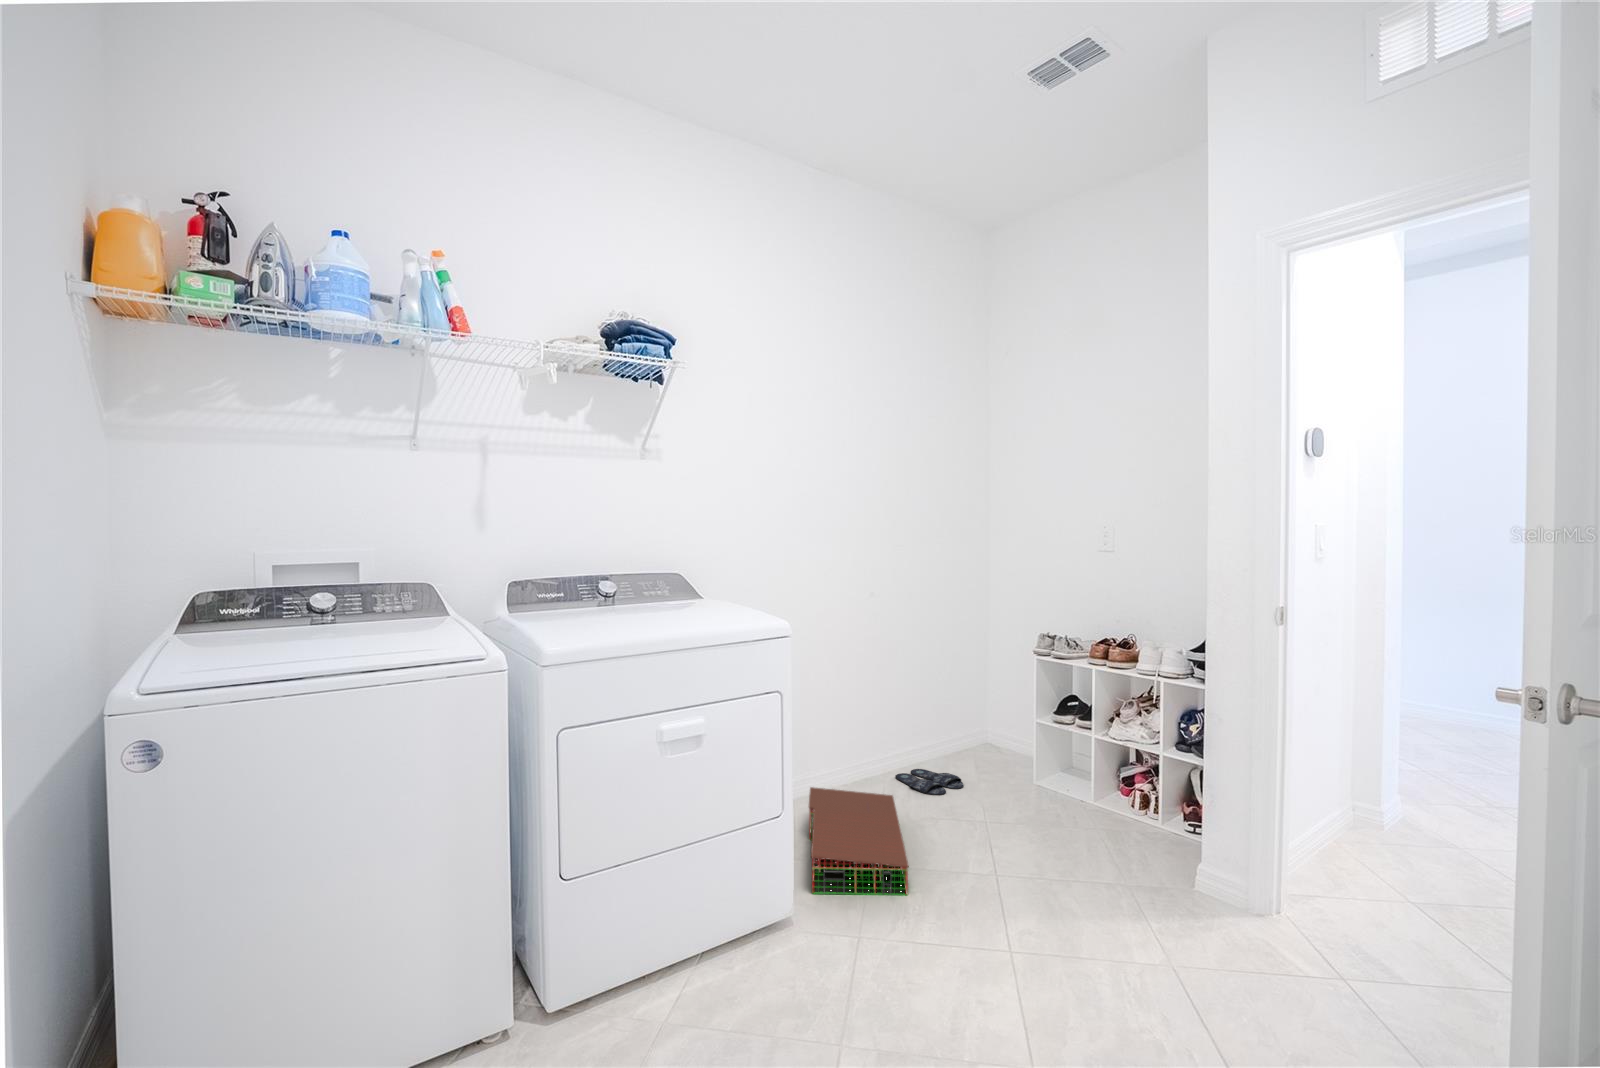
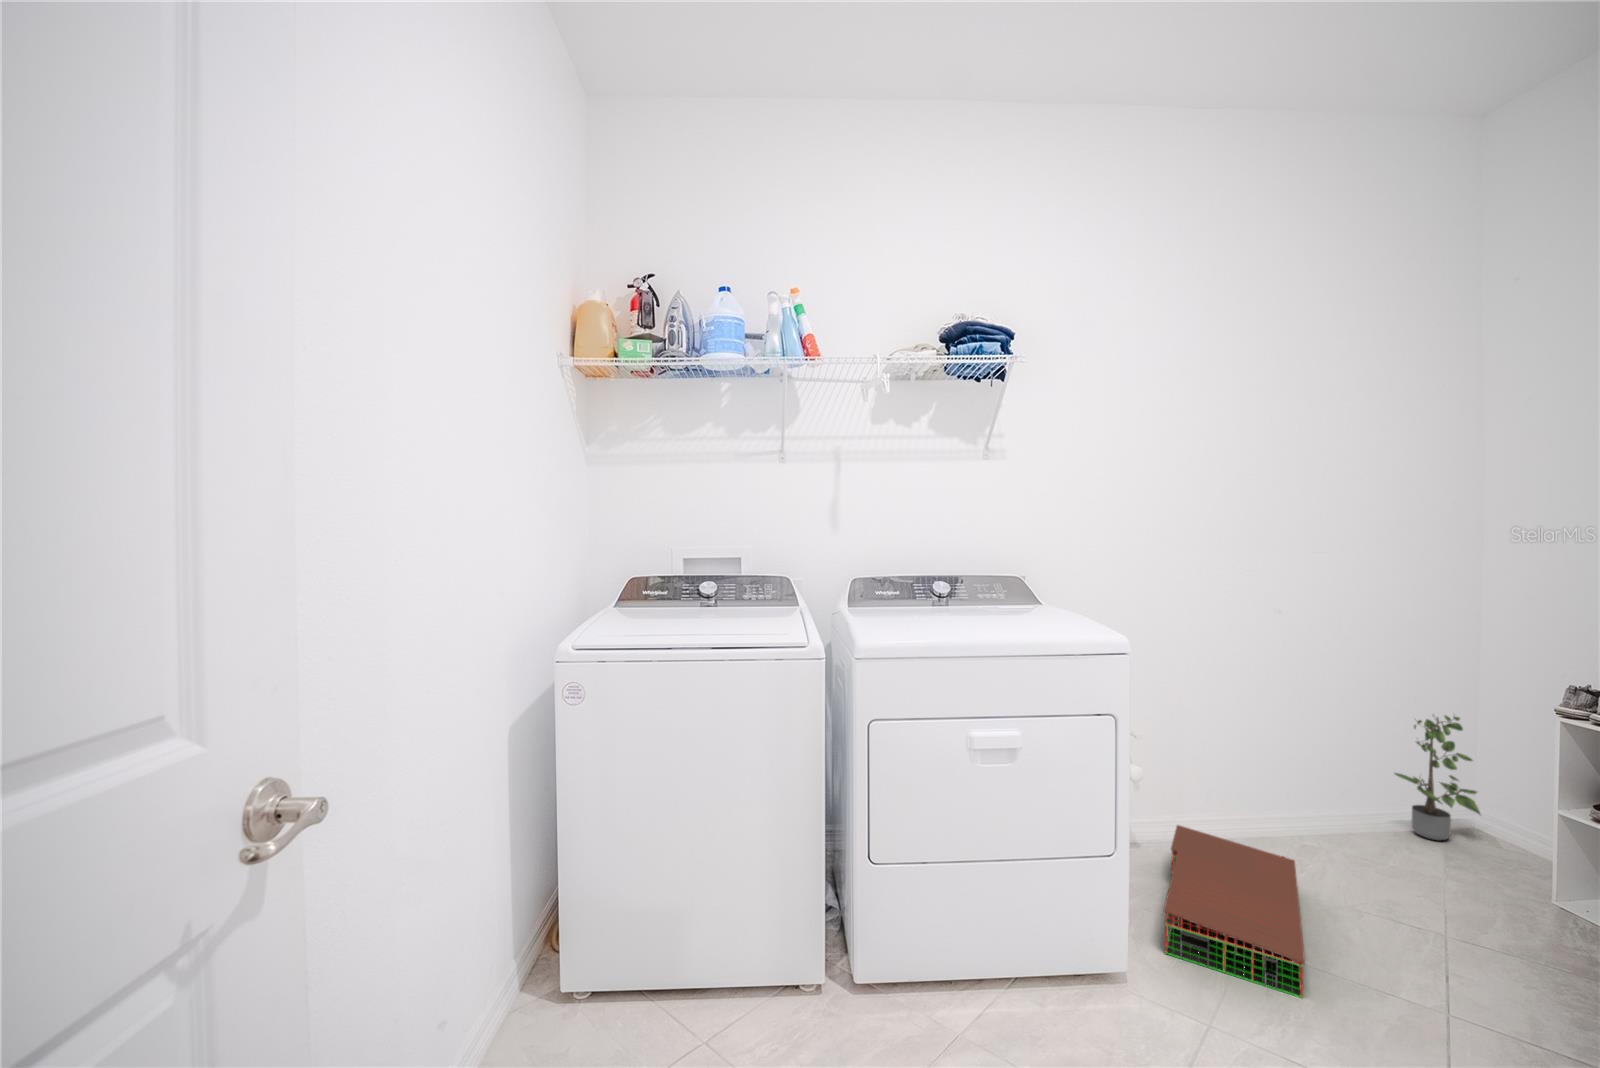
potted plant: none [947,665,996,762] -> present [1395,716,1480,840]
slippers: present [895,769,964,795] -> none [1306,831,1418,875]

